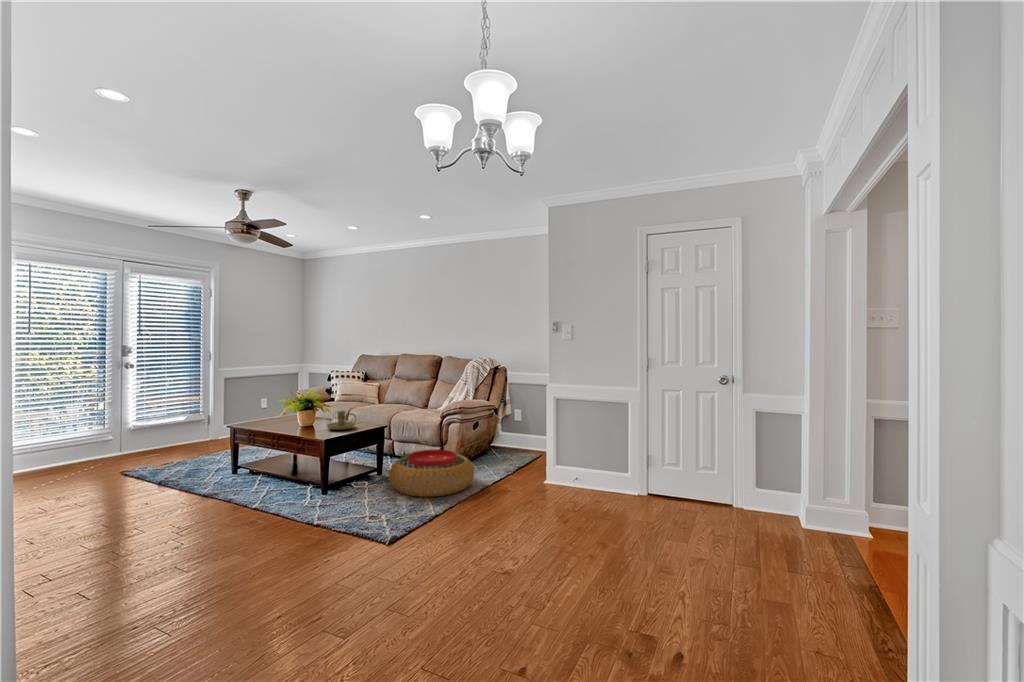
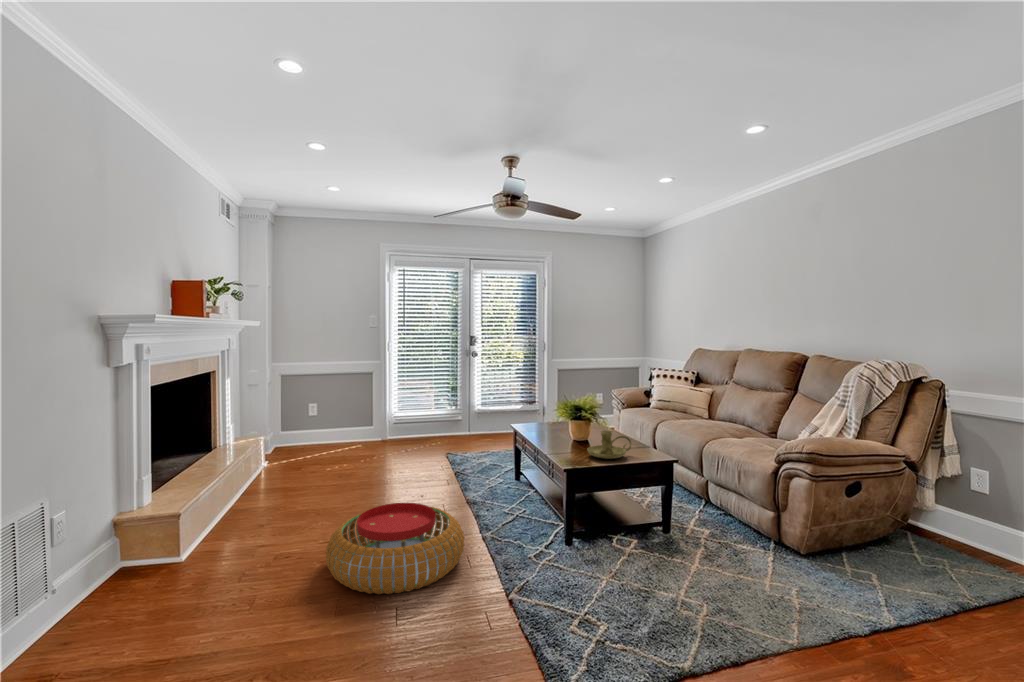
pouf: present [389,450,474,497] -> present [326,503,464,594]

